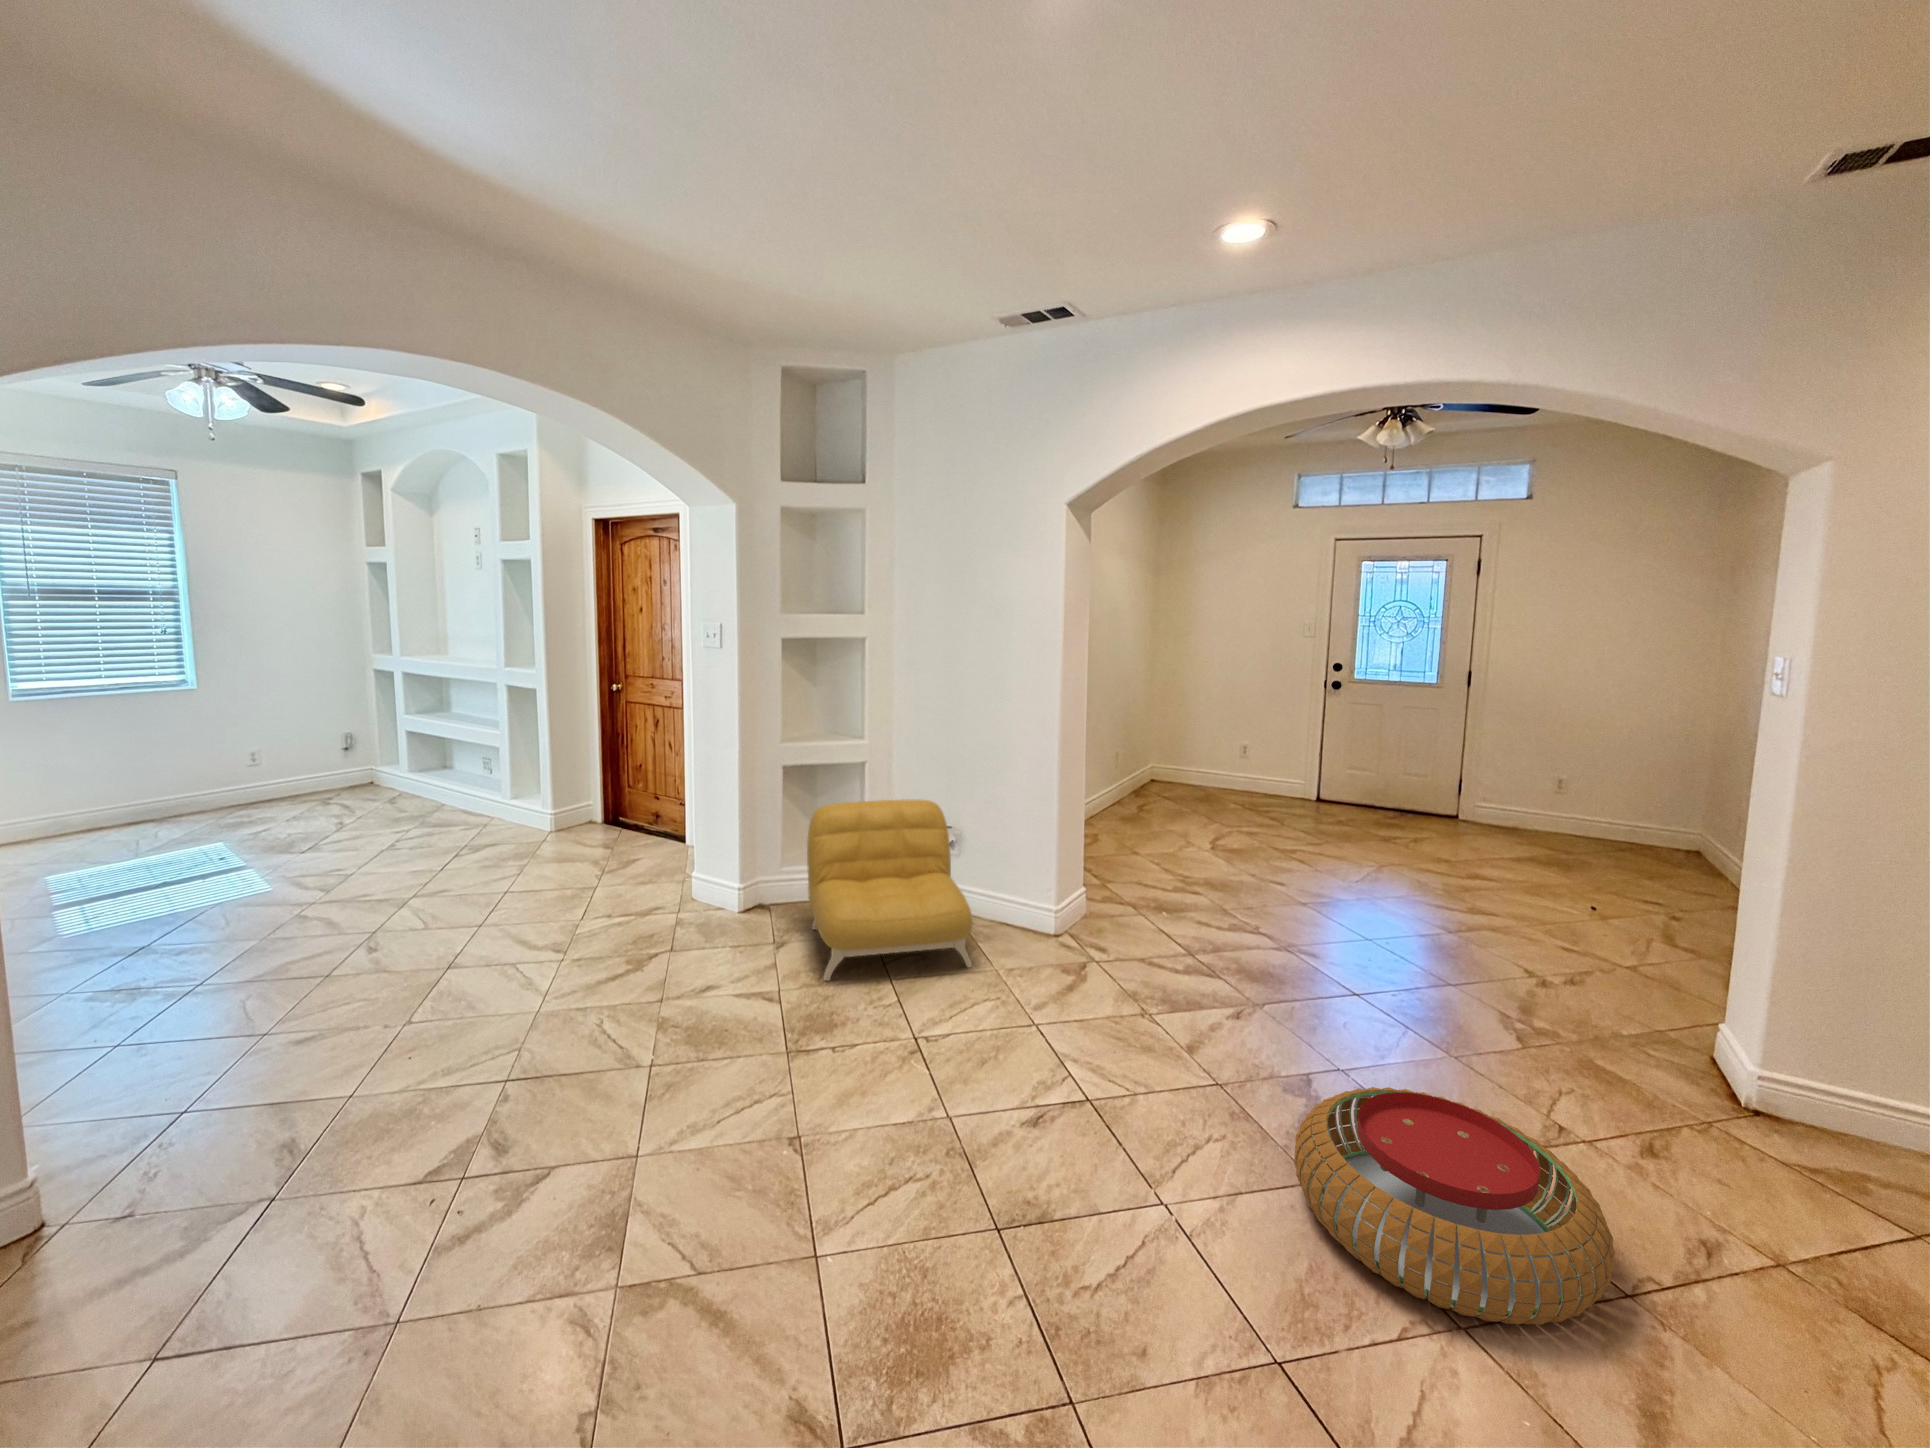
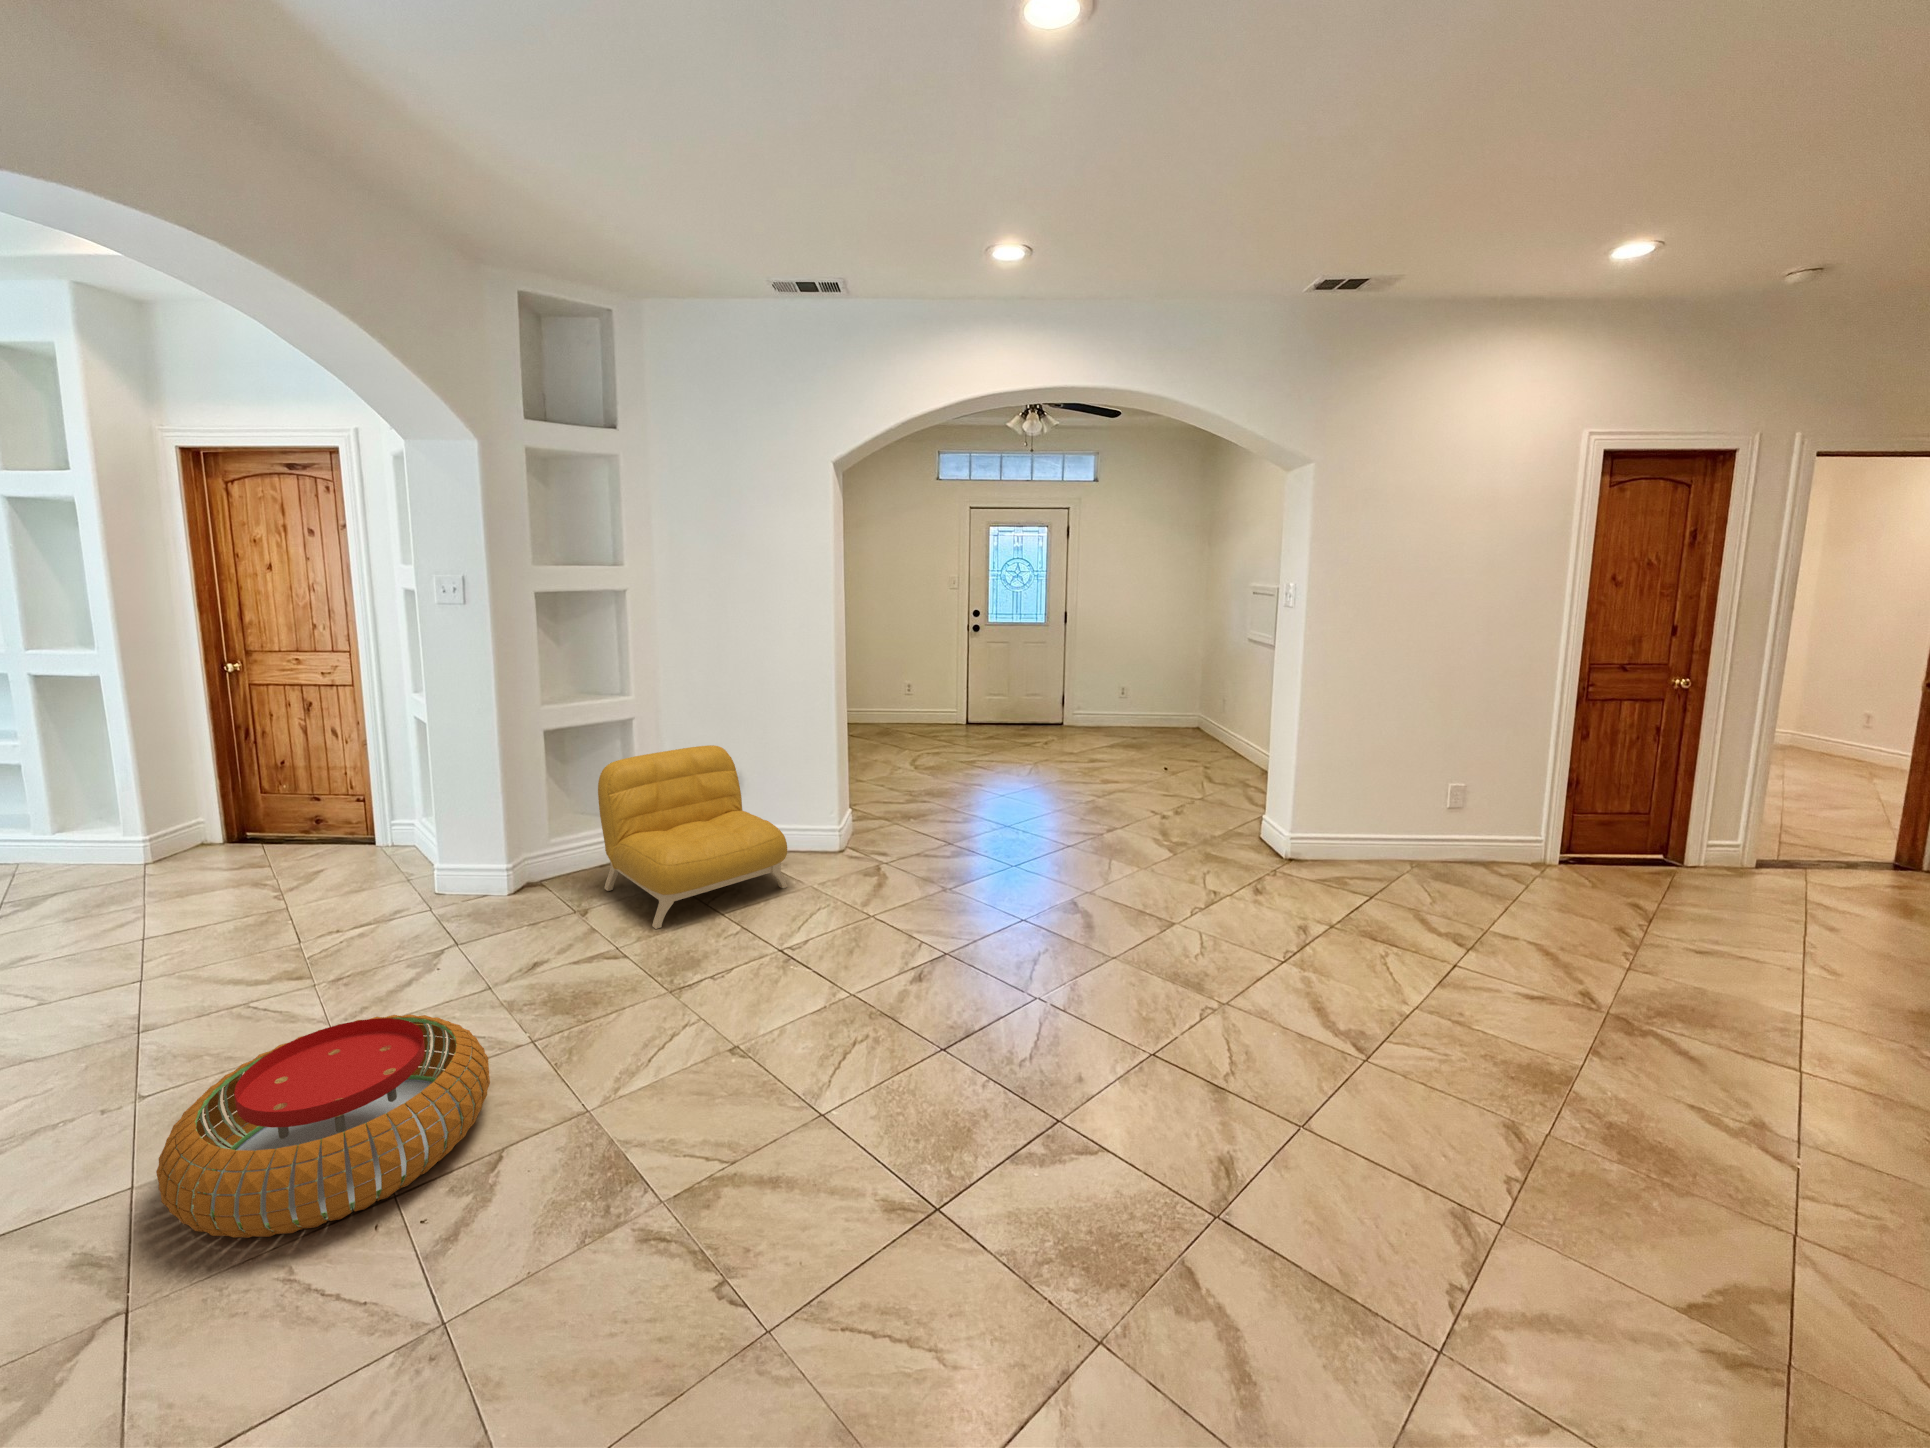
pouf: present [1294,1087,1615,1325] -> present [156,1014,490,1238]

